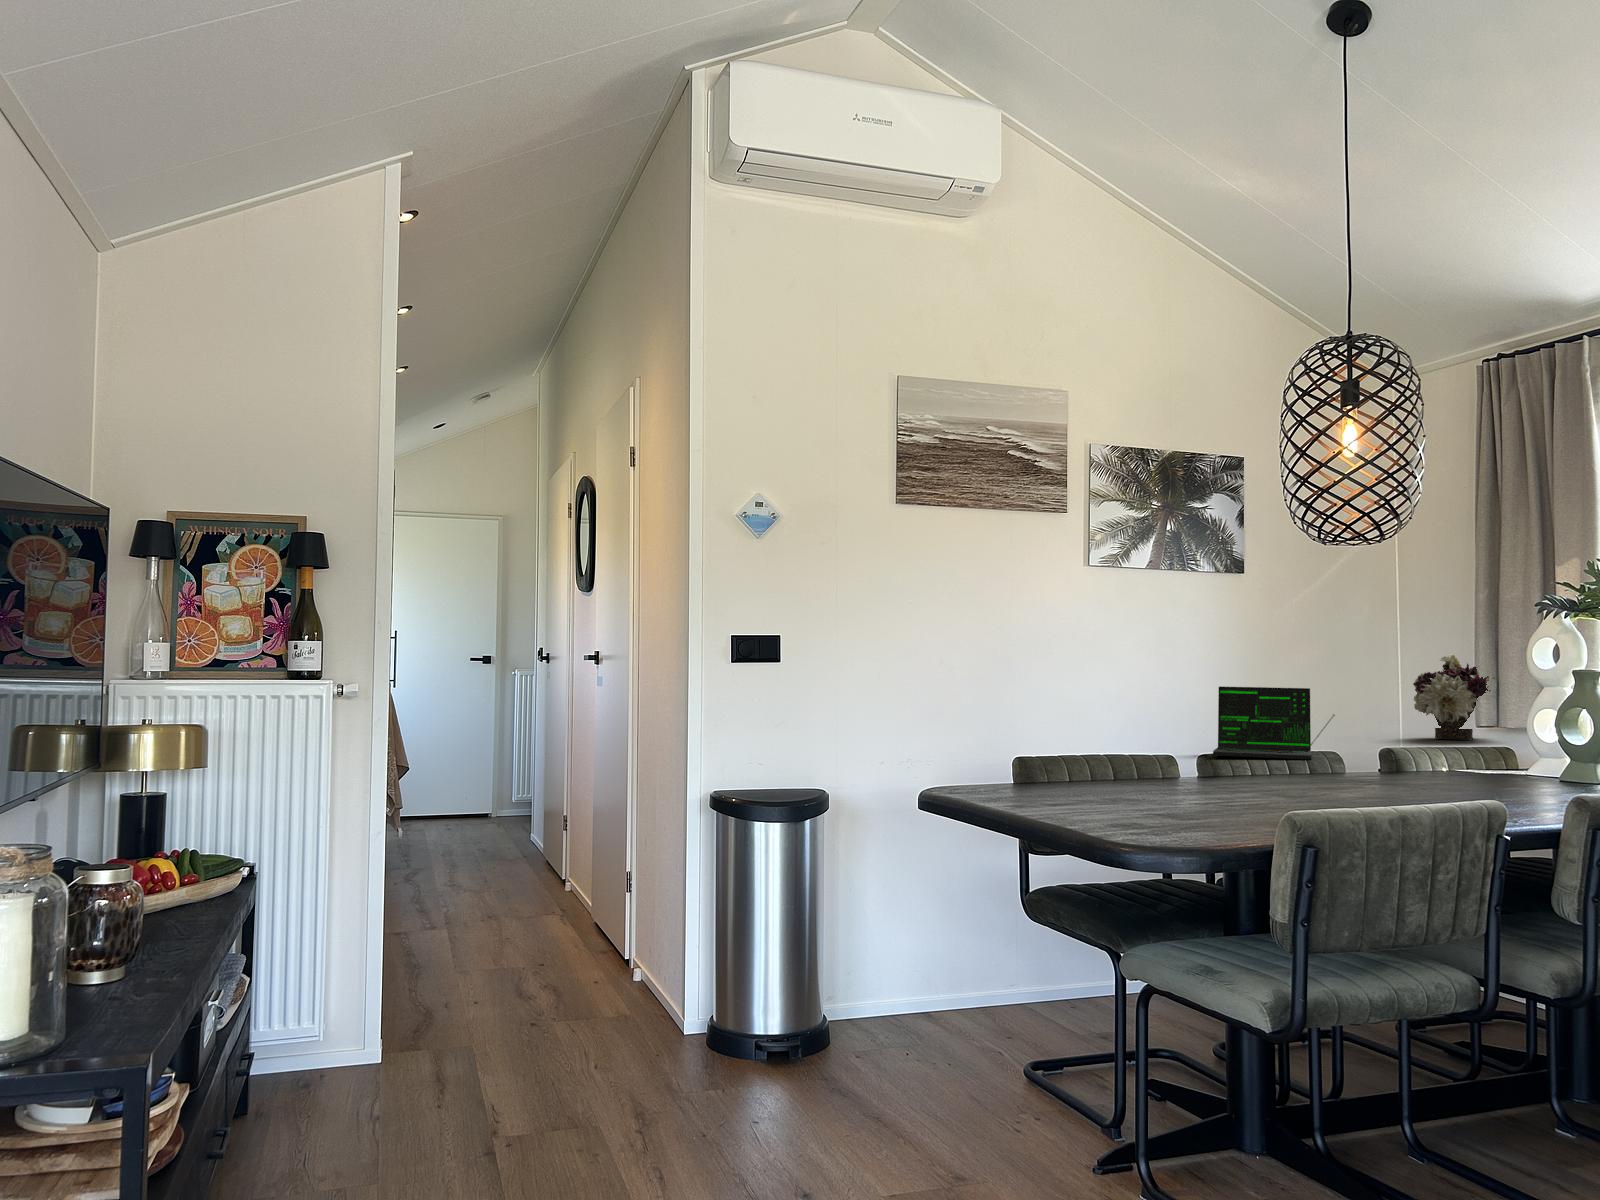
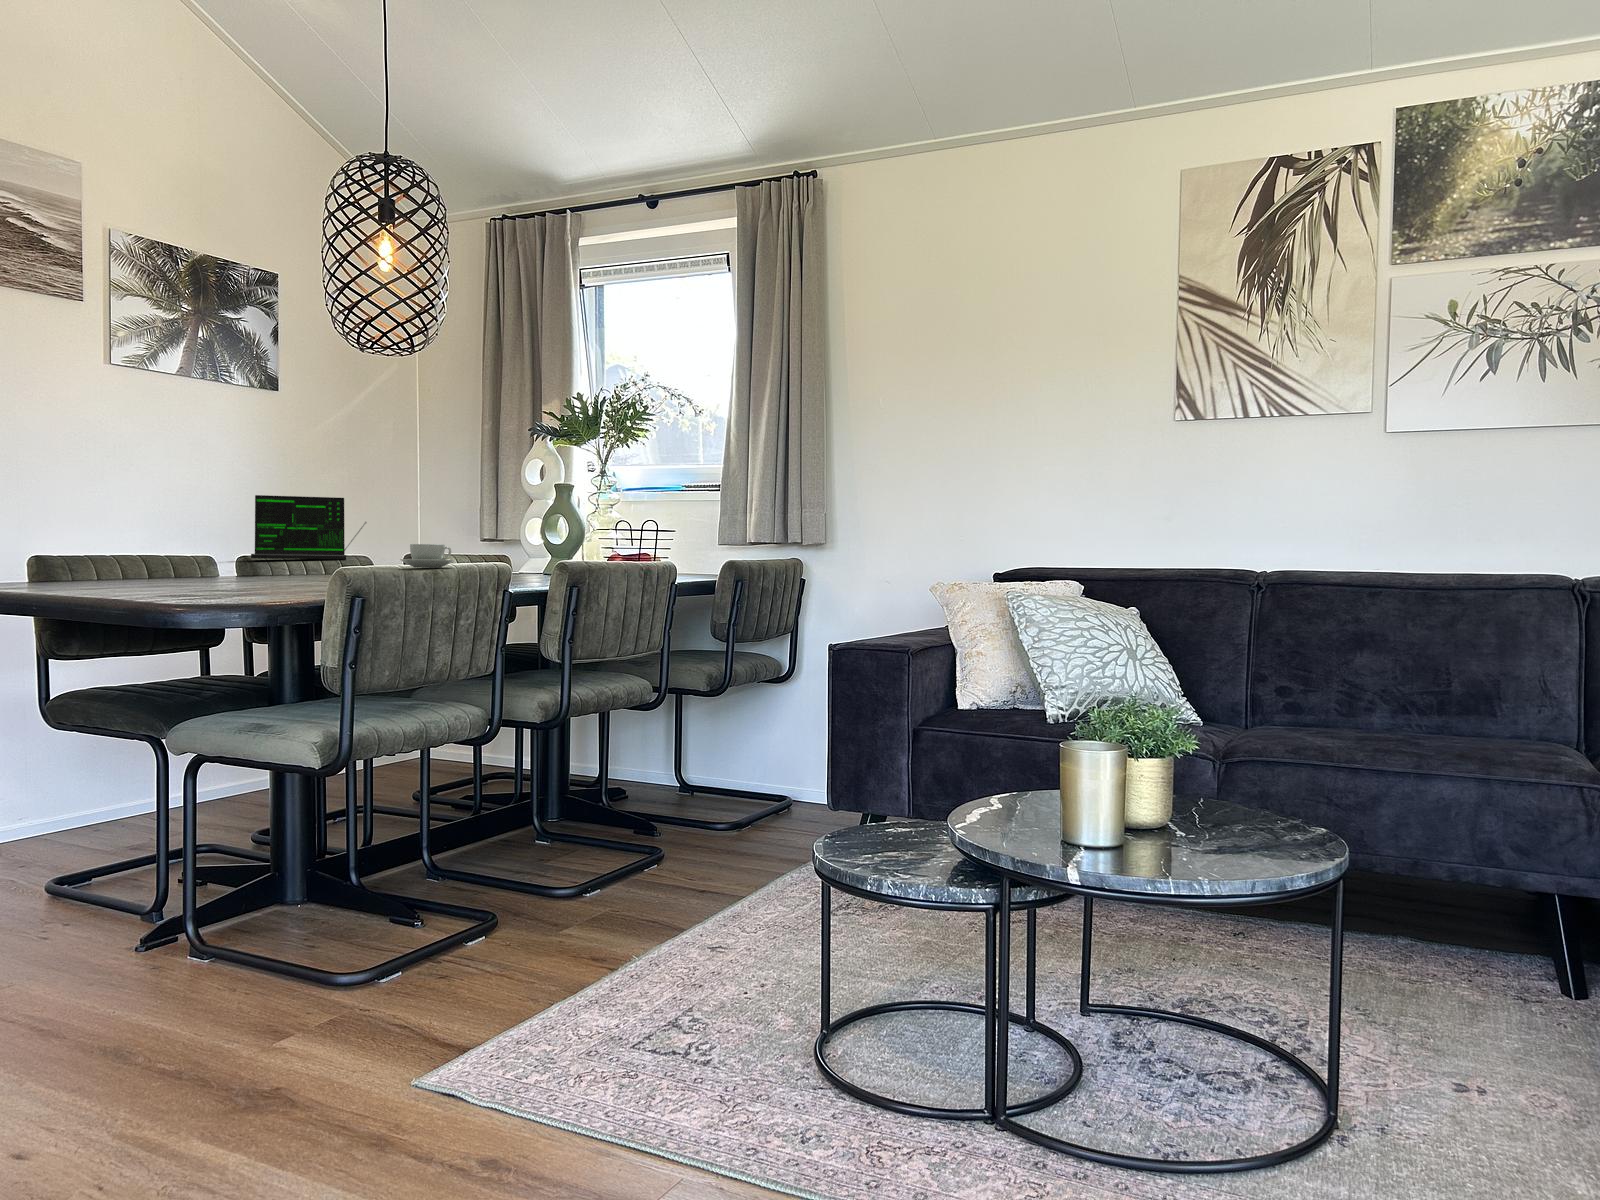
flower arrangement: present [1413,654,1496,740] -> none [432,477,499,551]
coffee cup: none [1366,767,1432,797] -> present [400,544,454,568]

